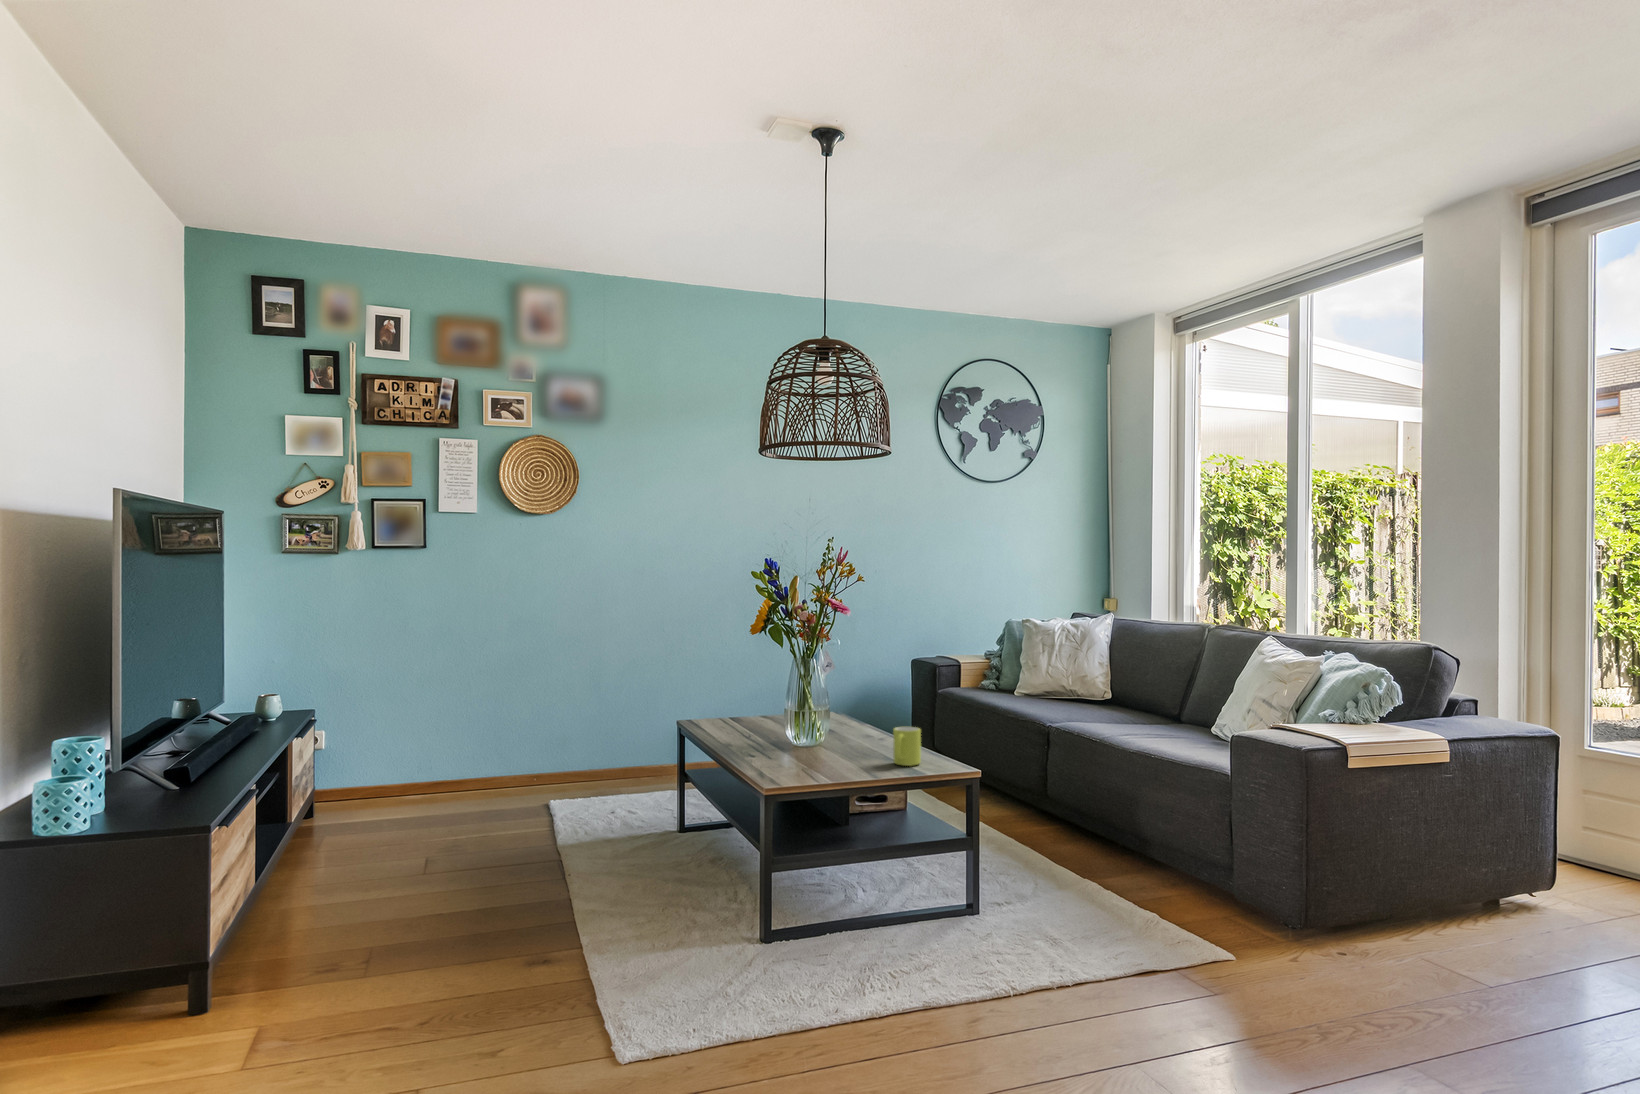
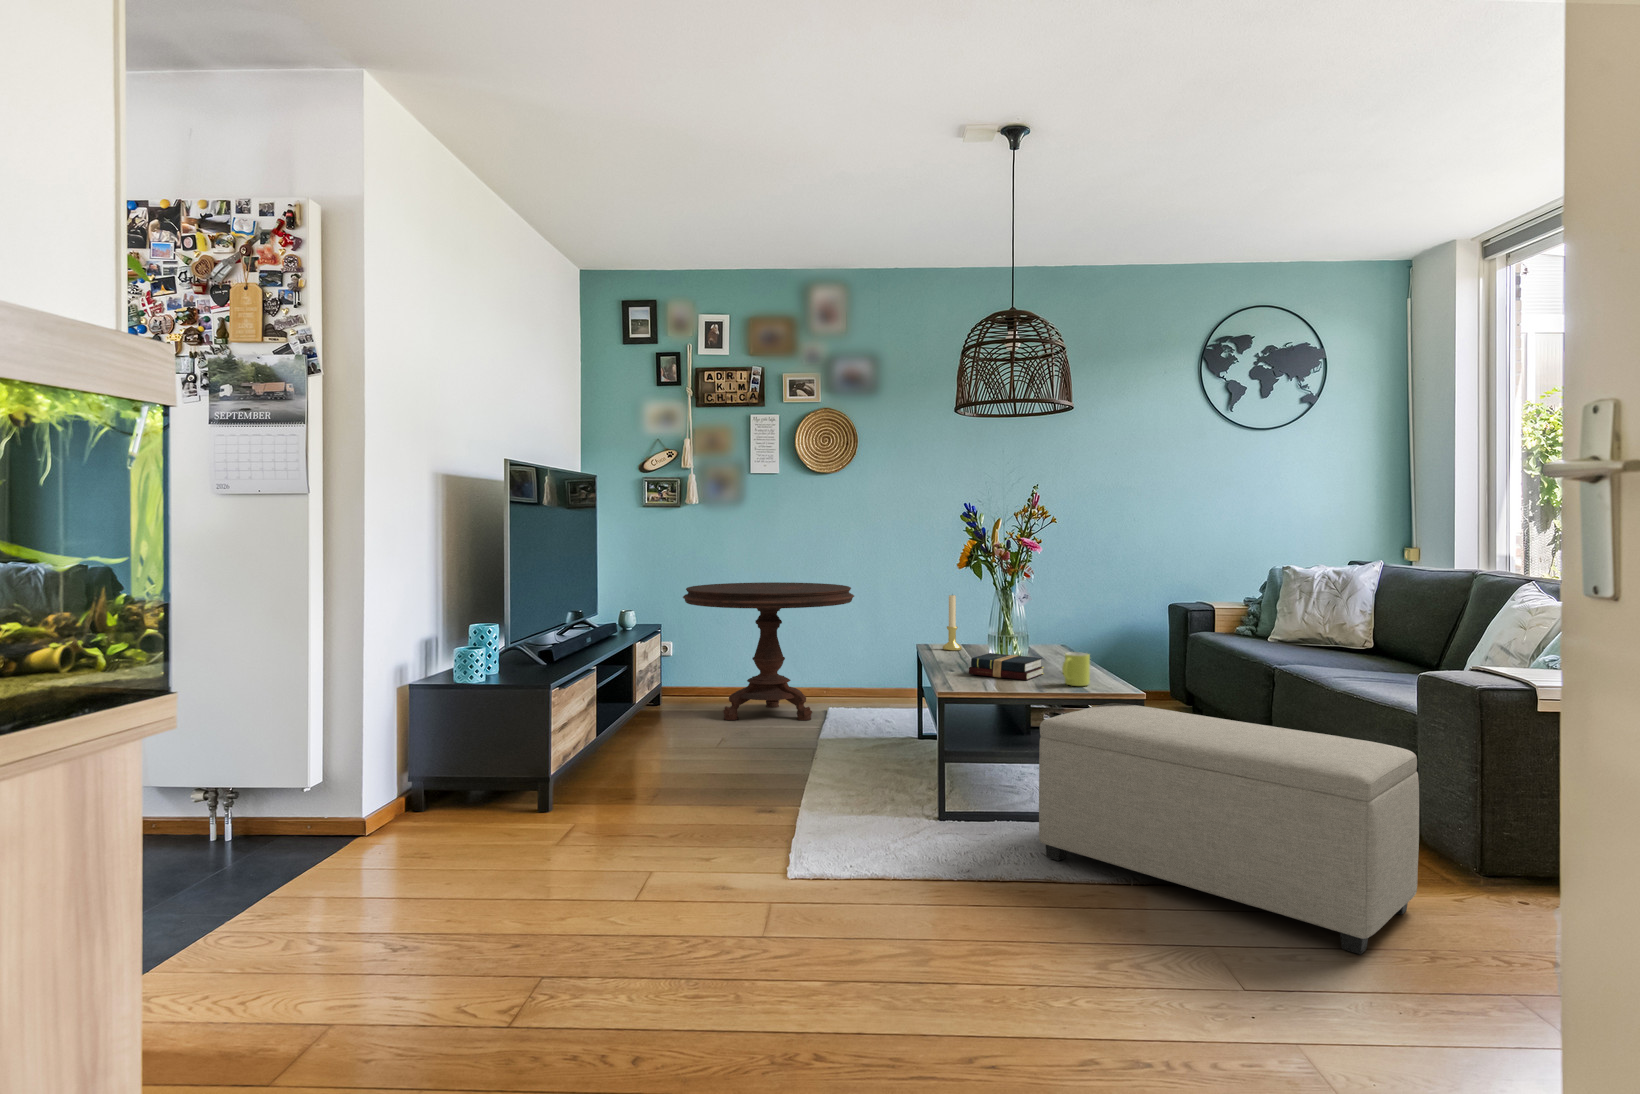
side table: none [353,648,583,832] -> present [683,582,854,720]
candle holder: none [711,659,734,727] -> present [943,595,962,651]
hardback book: none [778,731,857,762] -> present [969,653,1044,680]
ottoman: none [901,784,1290,1045] -> present [1039,703,1419,955]

